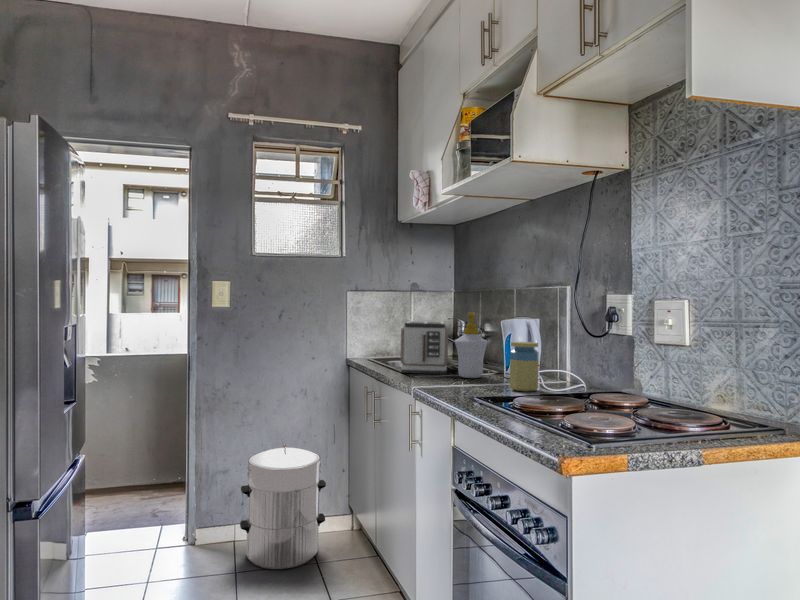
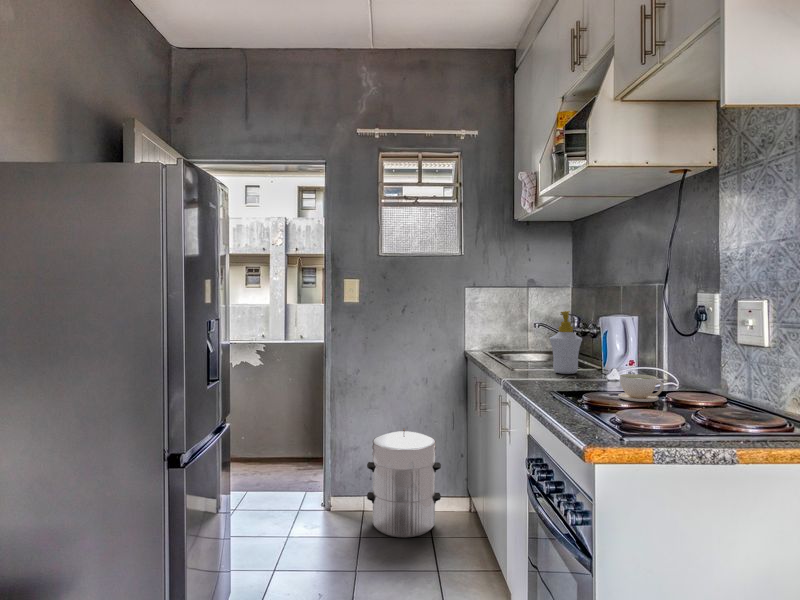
toaster: present [400,321,448,374] -> none [501,318,552,369]
jar: present [510,342,539,392] -> none [592,340,622,388]
coffee cup: none [547,376,592,404] -> present [618,374,664,402]

